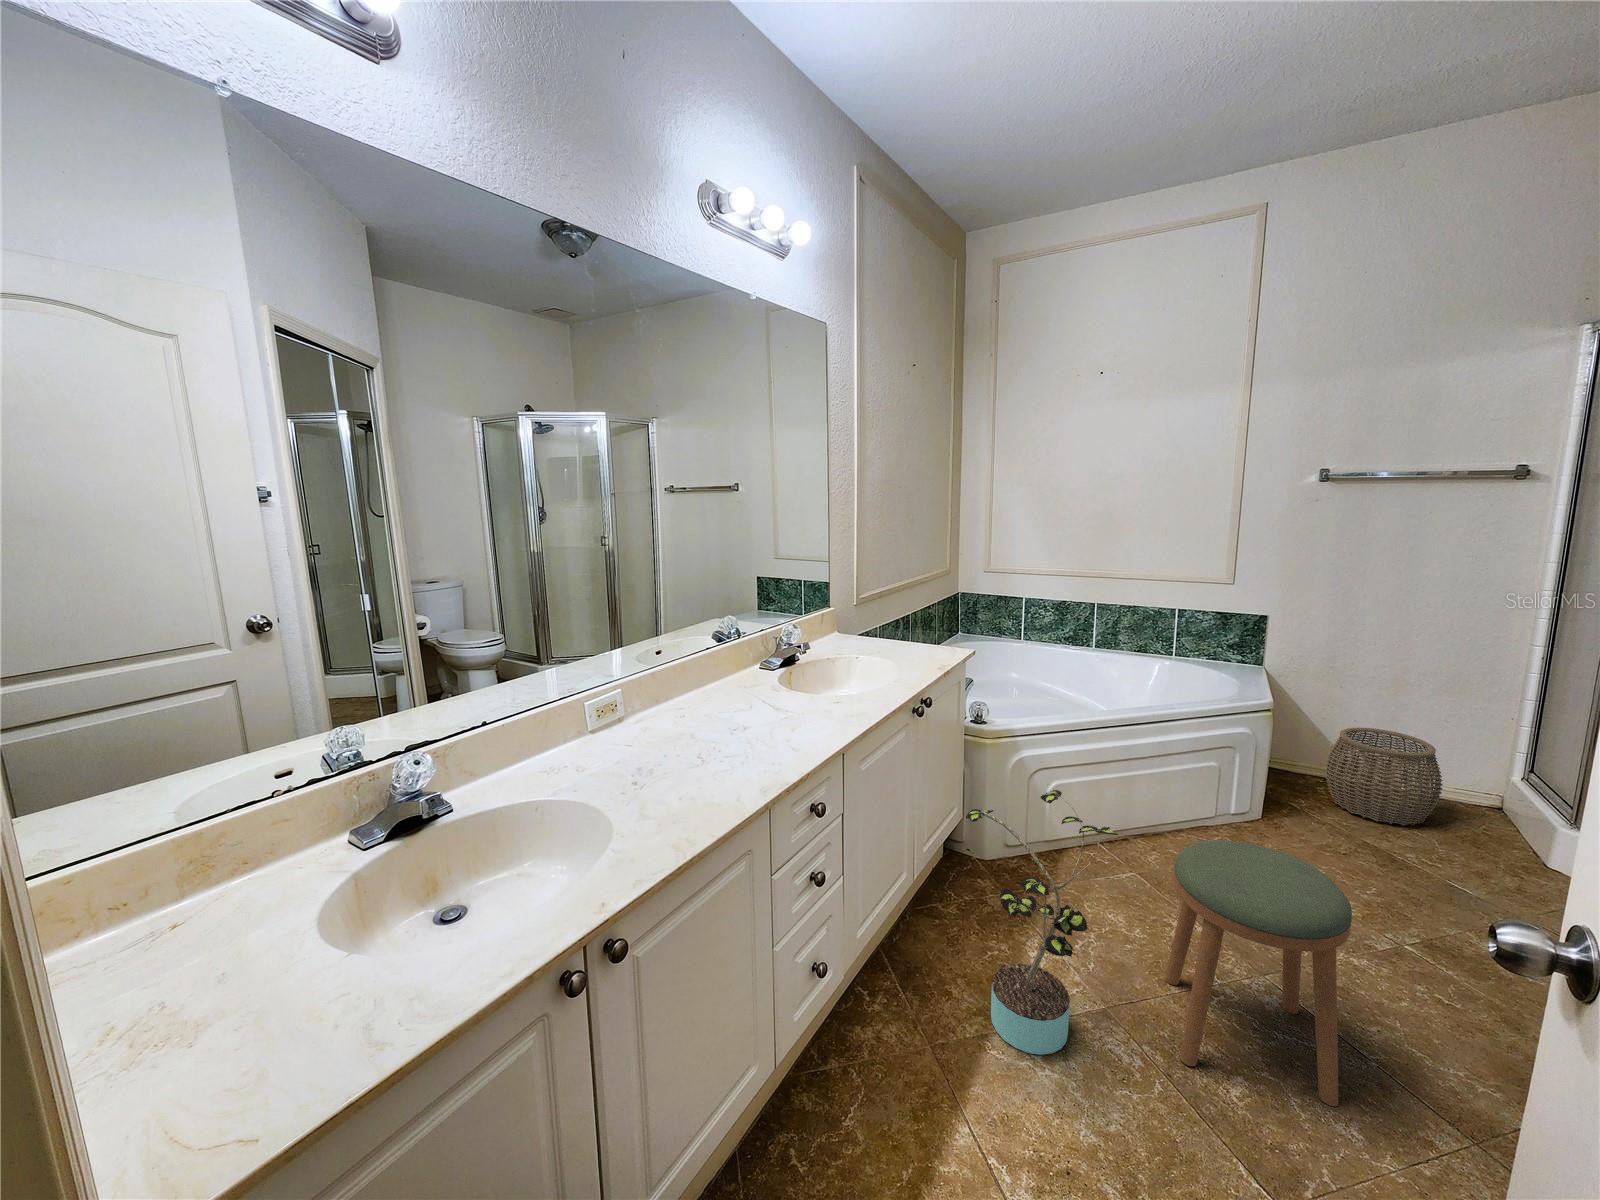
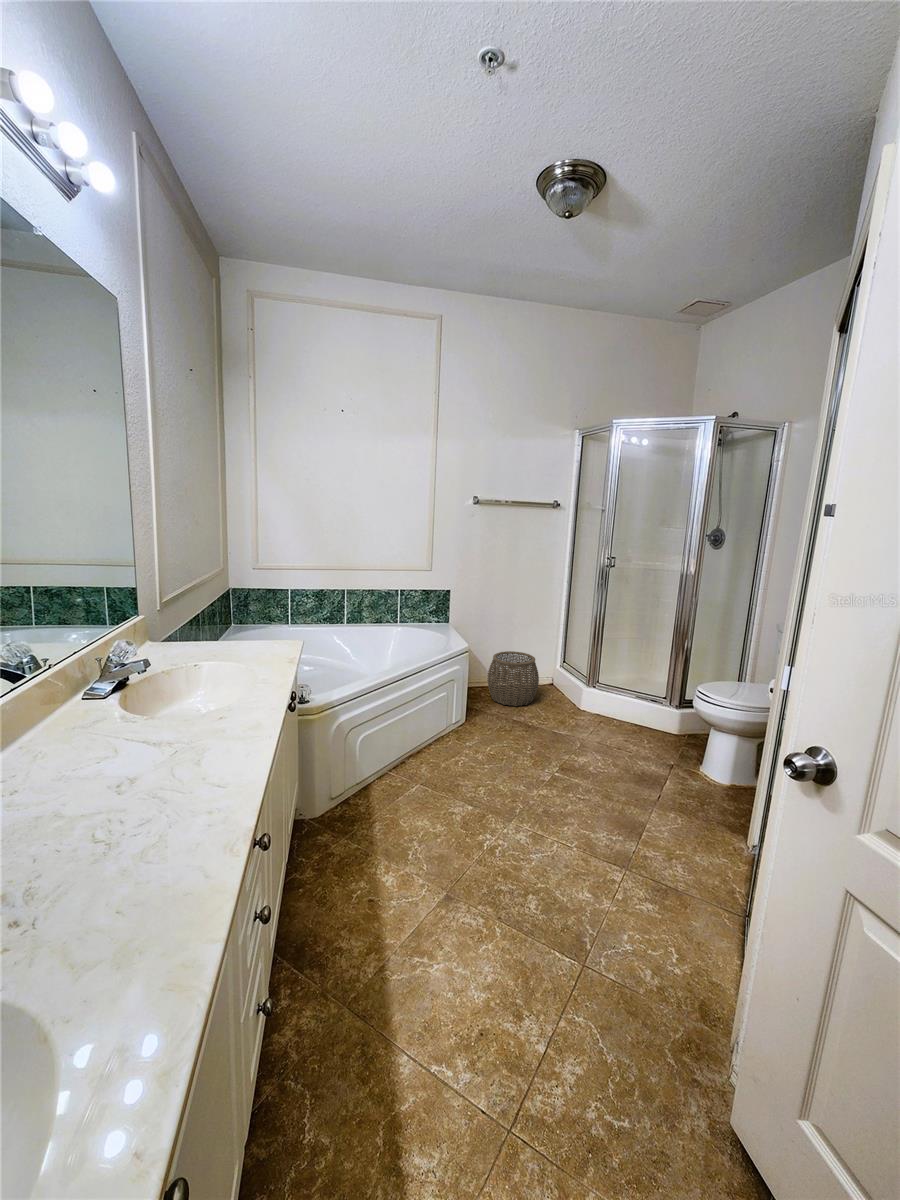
potted plant: present [966,790,1118,1055] -> none [347,743,466,963]
stool: present [1165,840,1352,1106] -> none [468,741,575,905]

